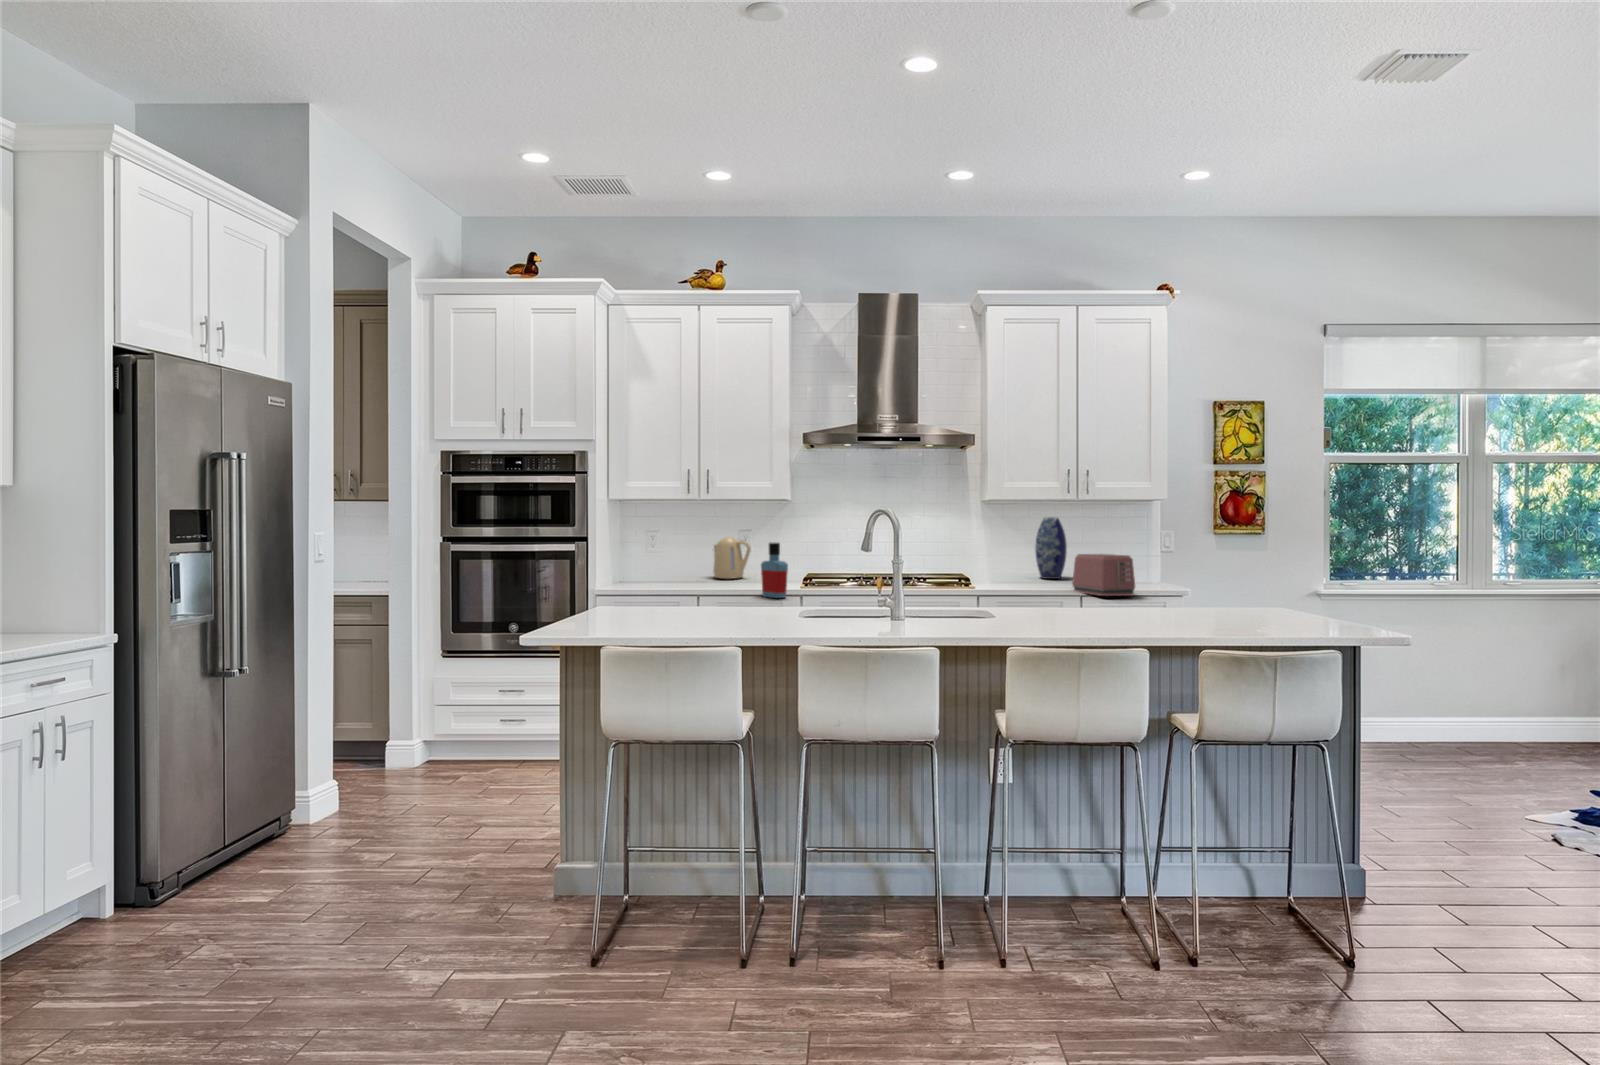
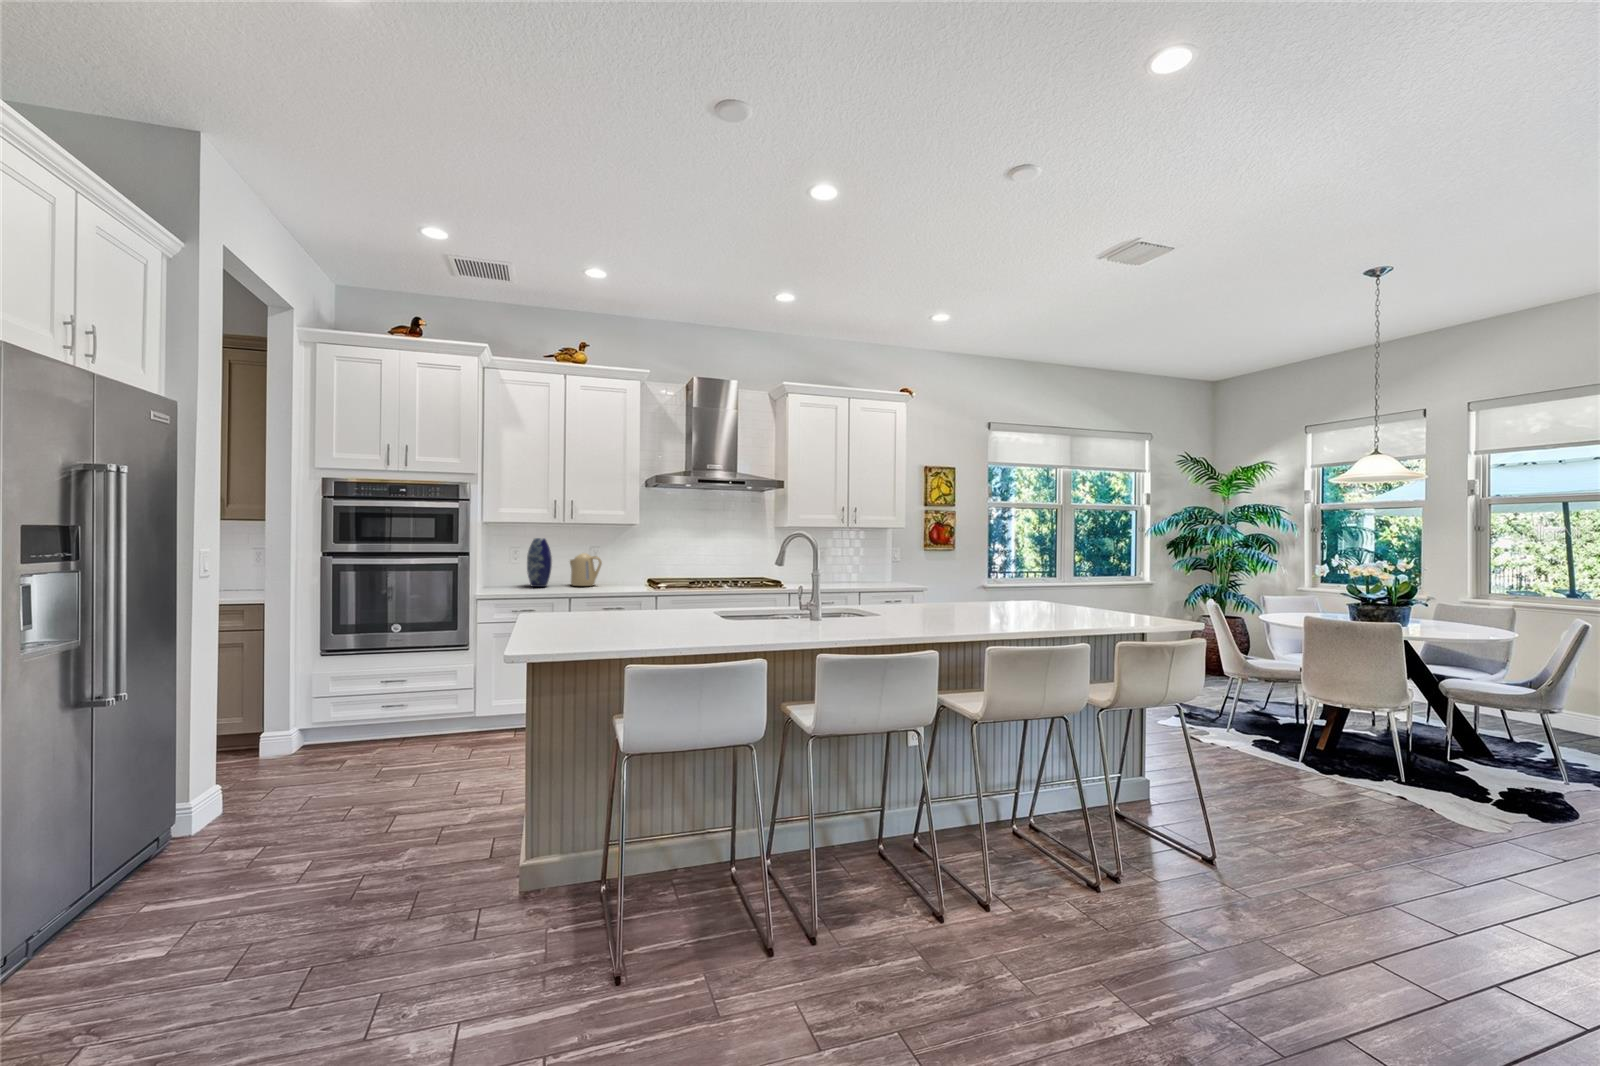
vase: present [1035,517,1067,579] -> present [527,538,552,587]
bottle: present [761,543,788,598] -> none [617,558,640,601]
toaster: present [1072,554,1135,596] -> none [842,566,887,596]

